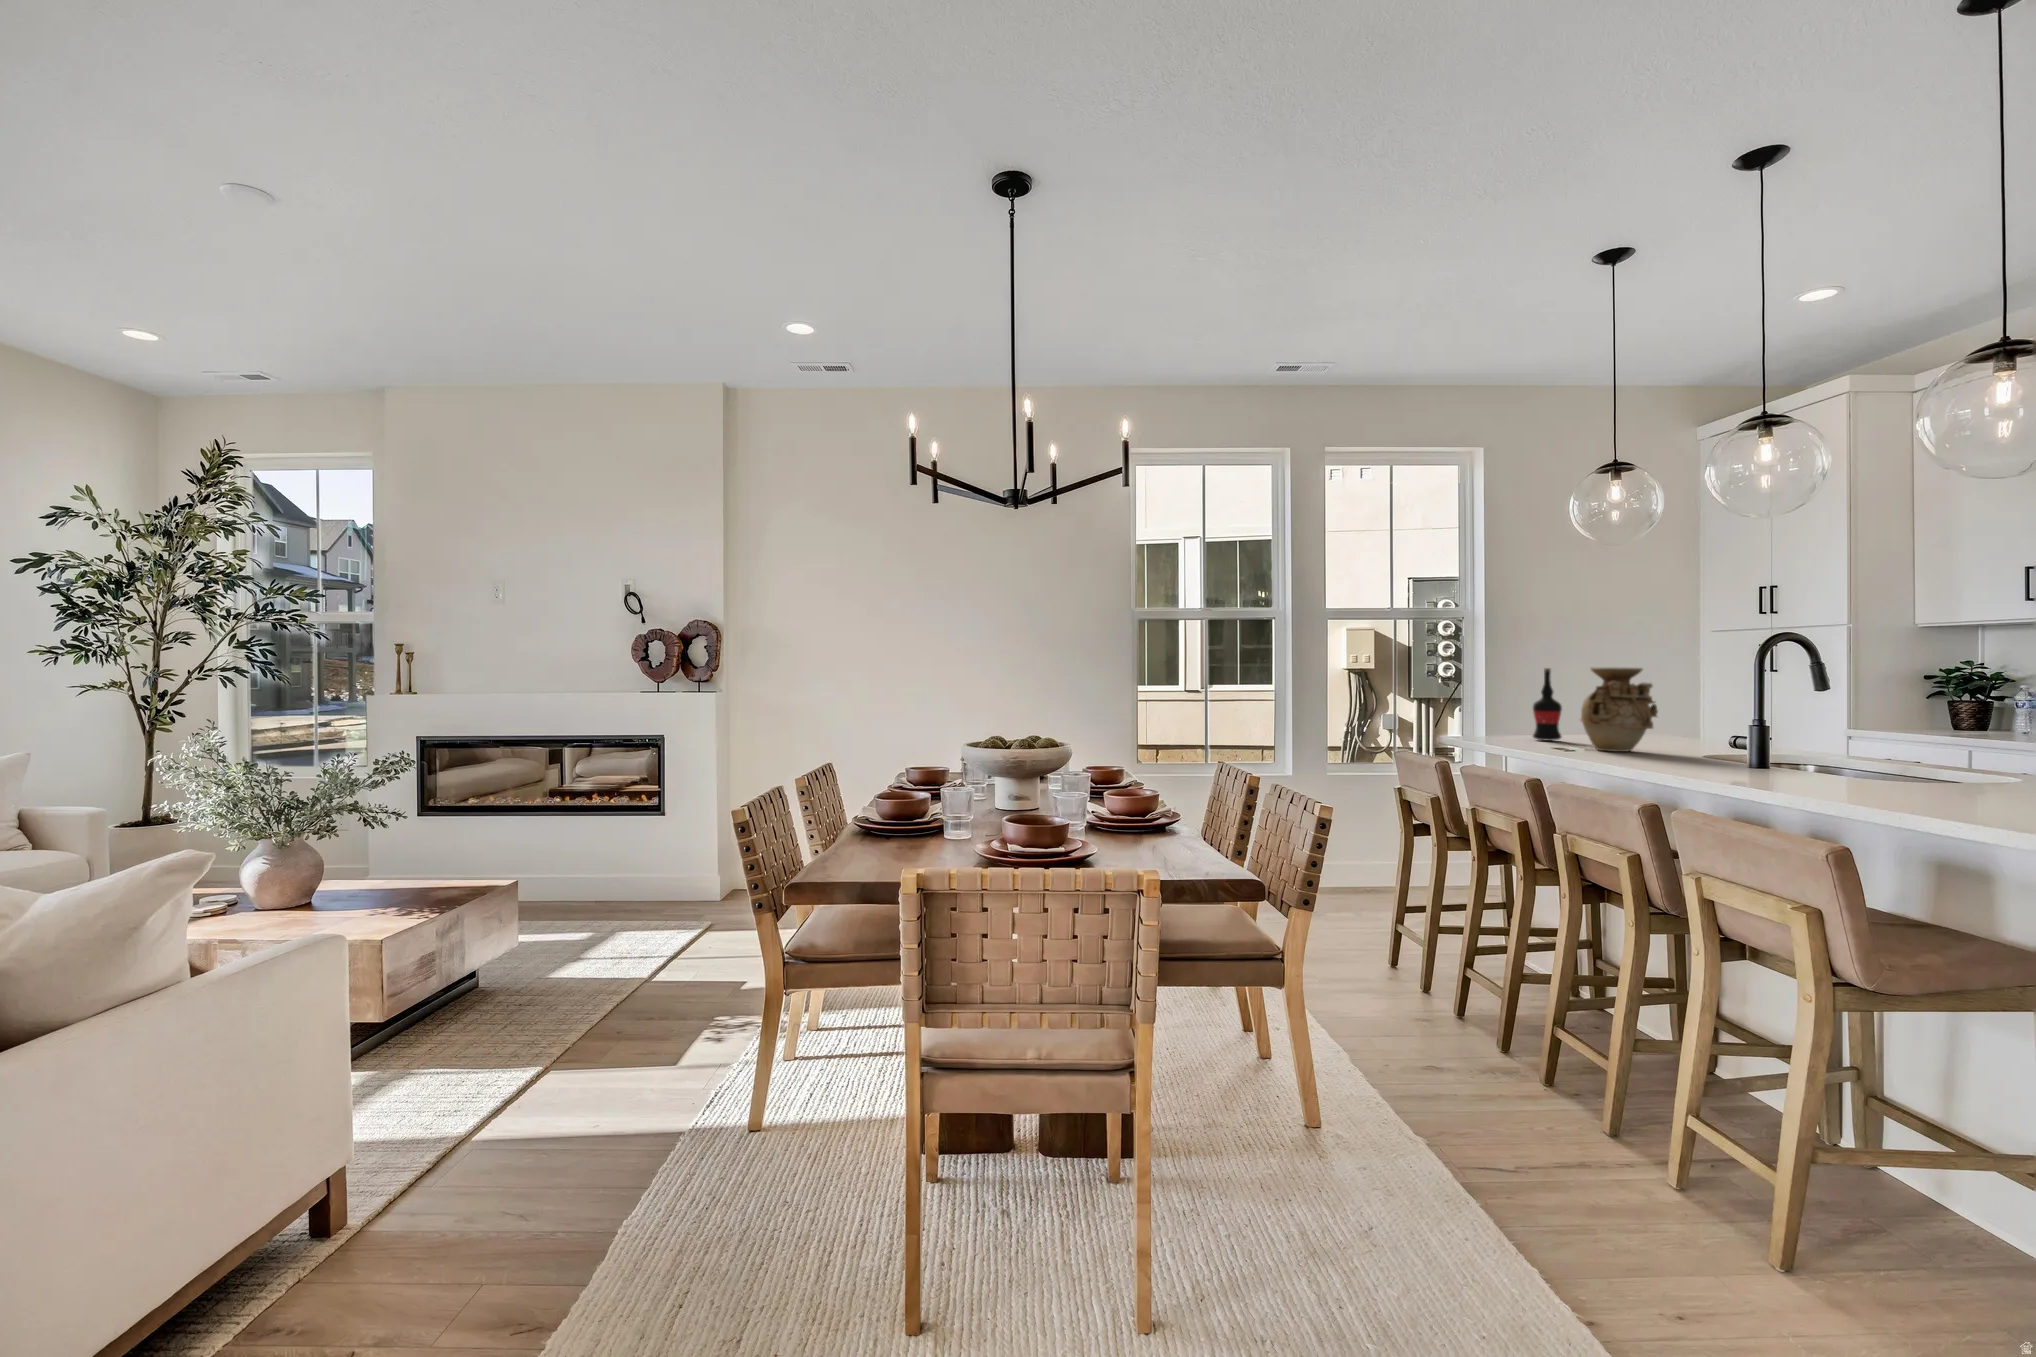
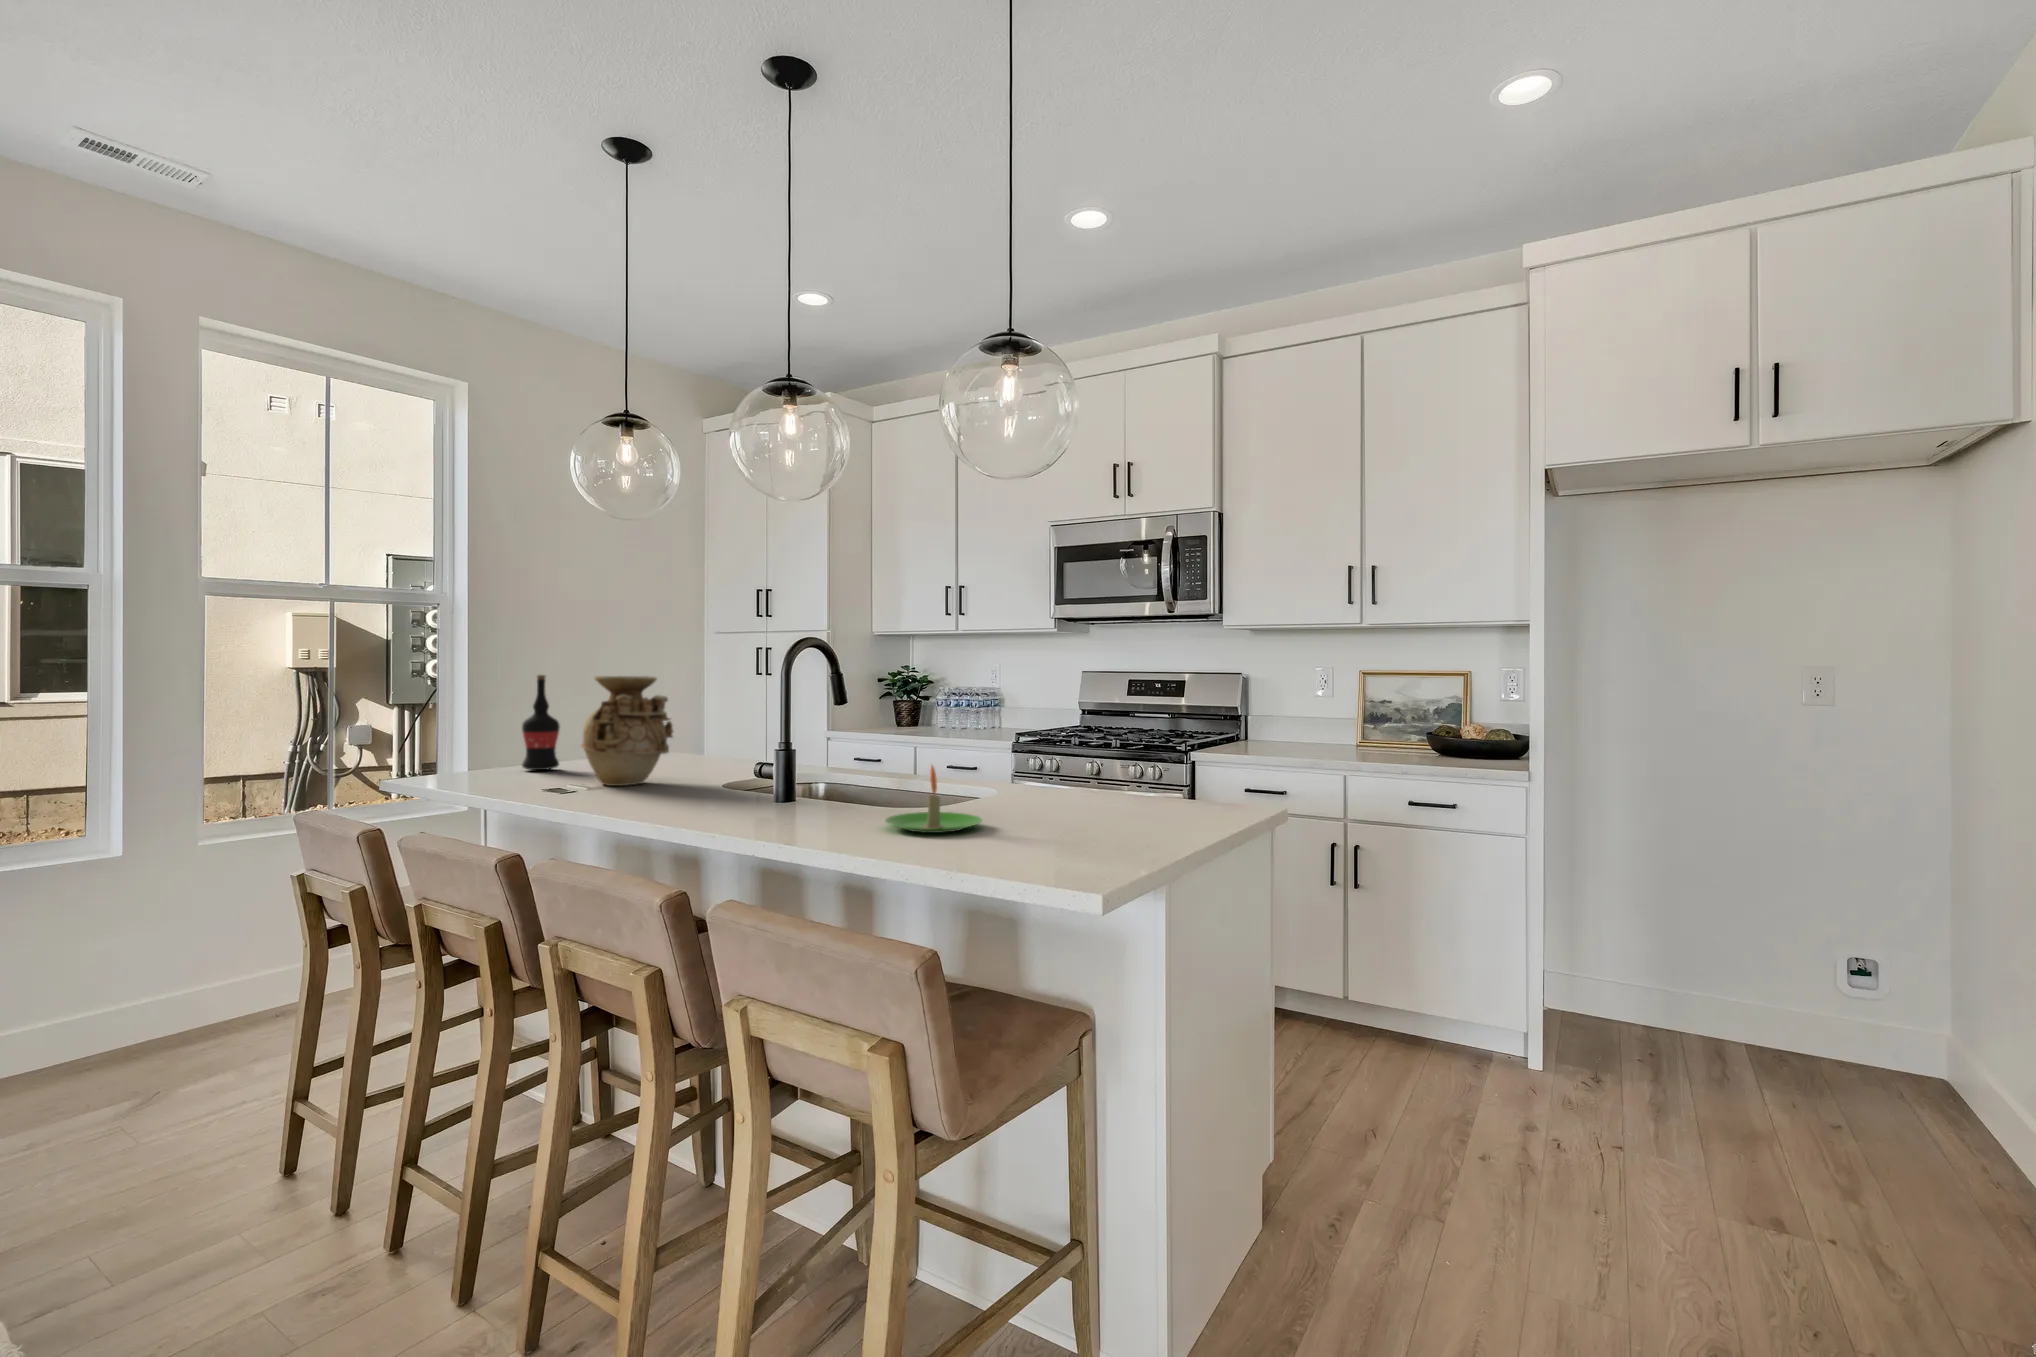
candle: none [1843,735,1955,792] -> present [885,766,982,833]

